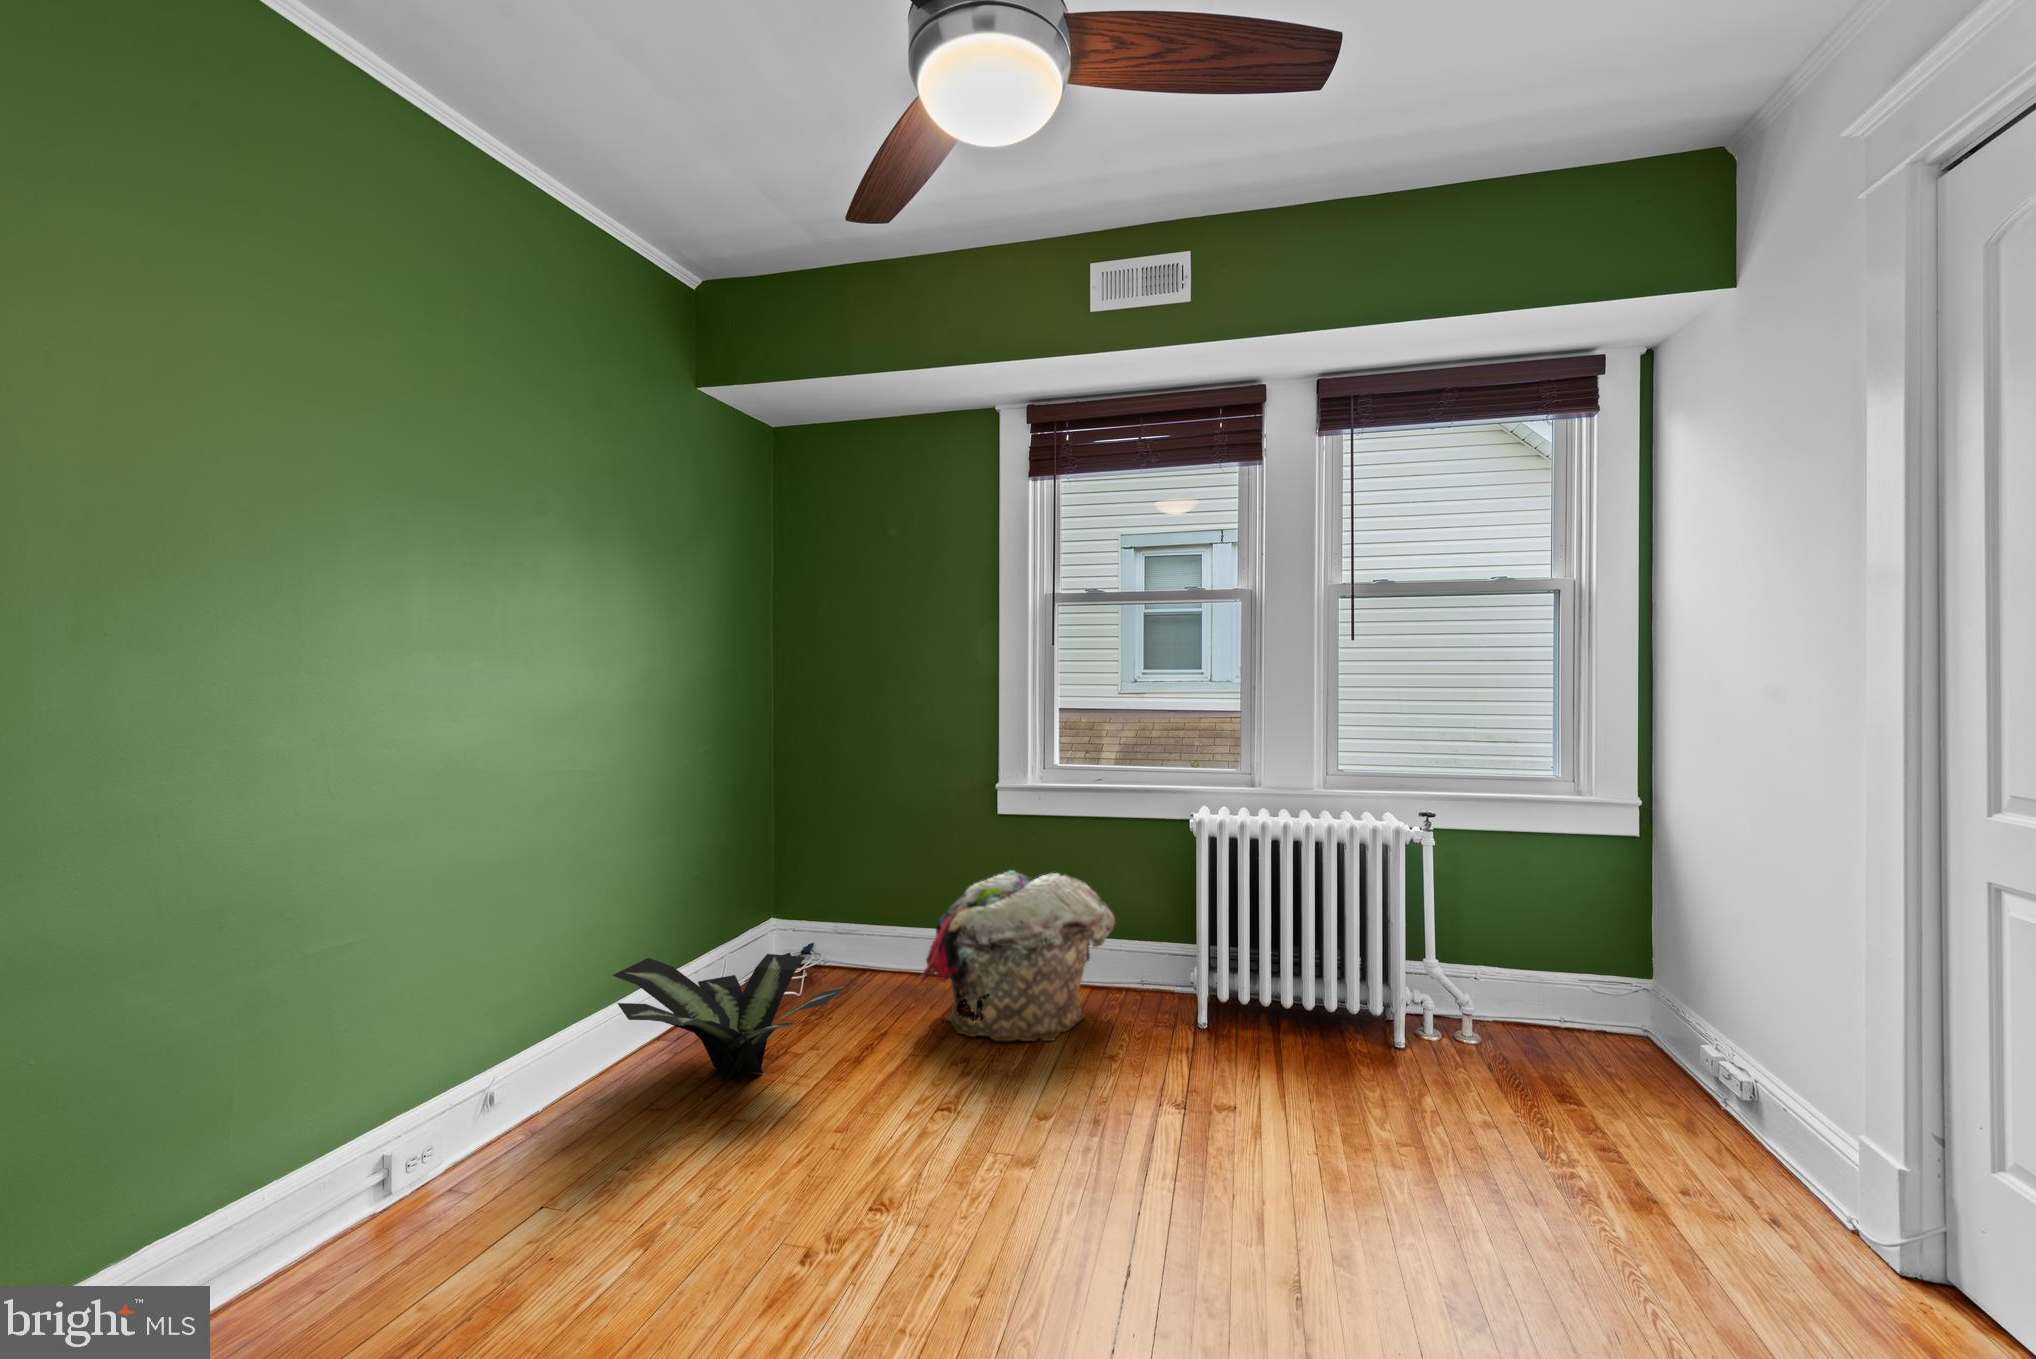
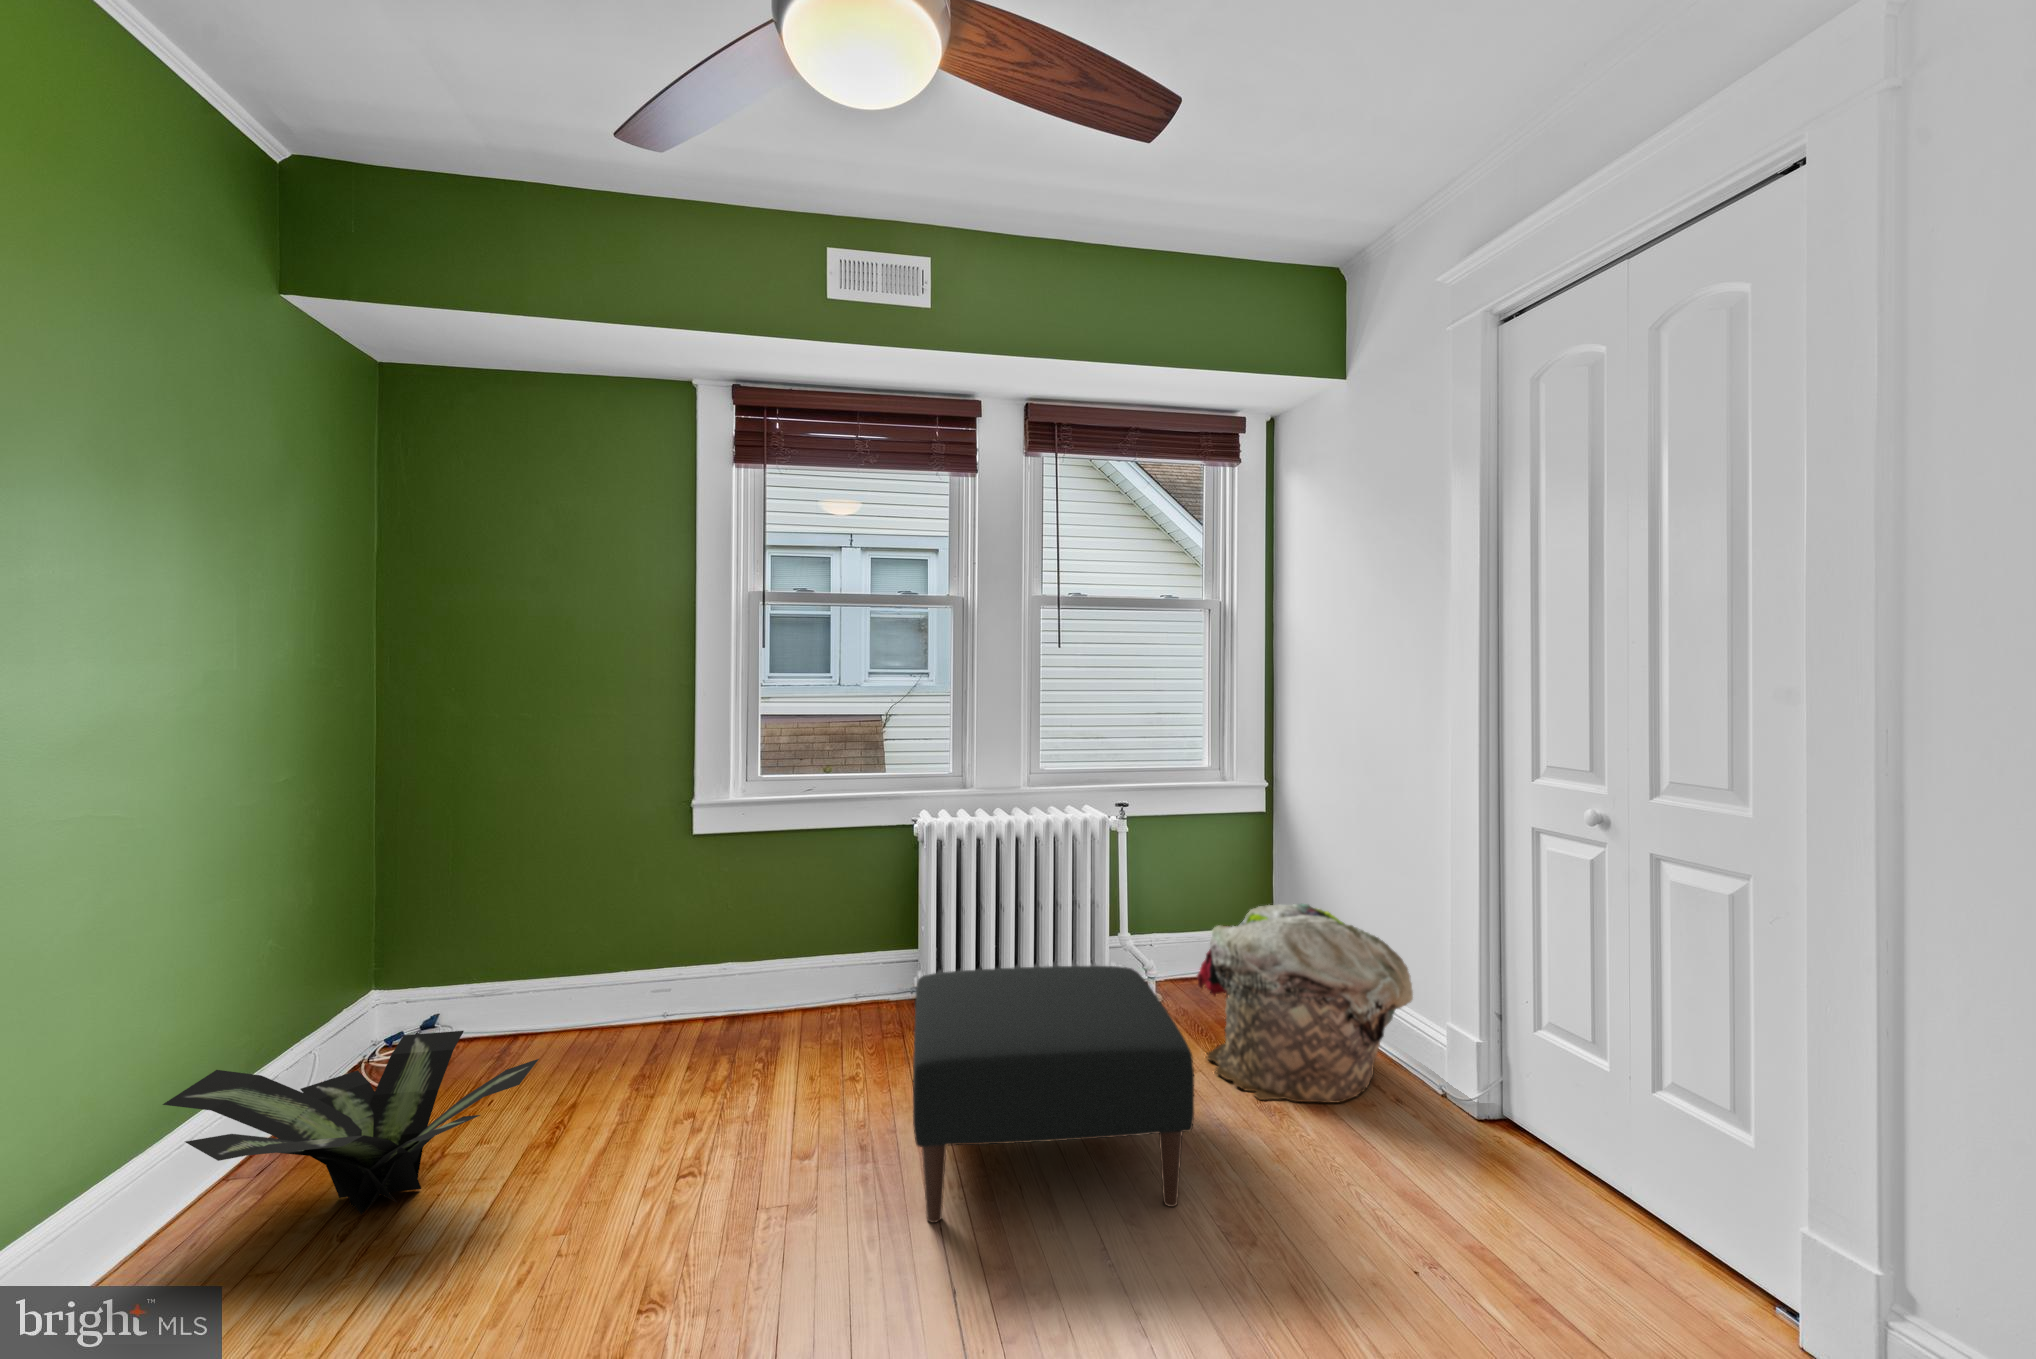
laundry basket: present [920,870,1115,1041] -> present [1197,904,1413,1103]
ottoman: none [1114,968,1418,1261] -> present [913,966,1194,1223]

